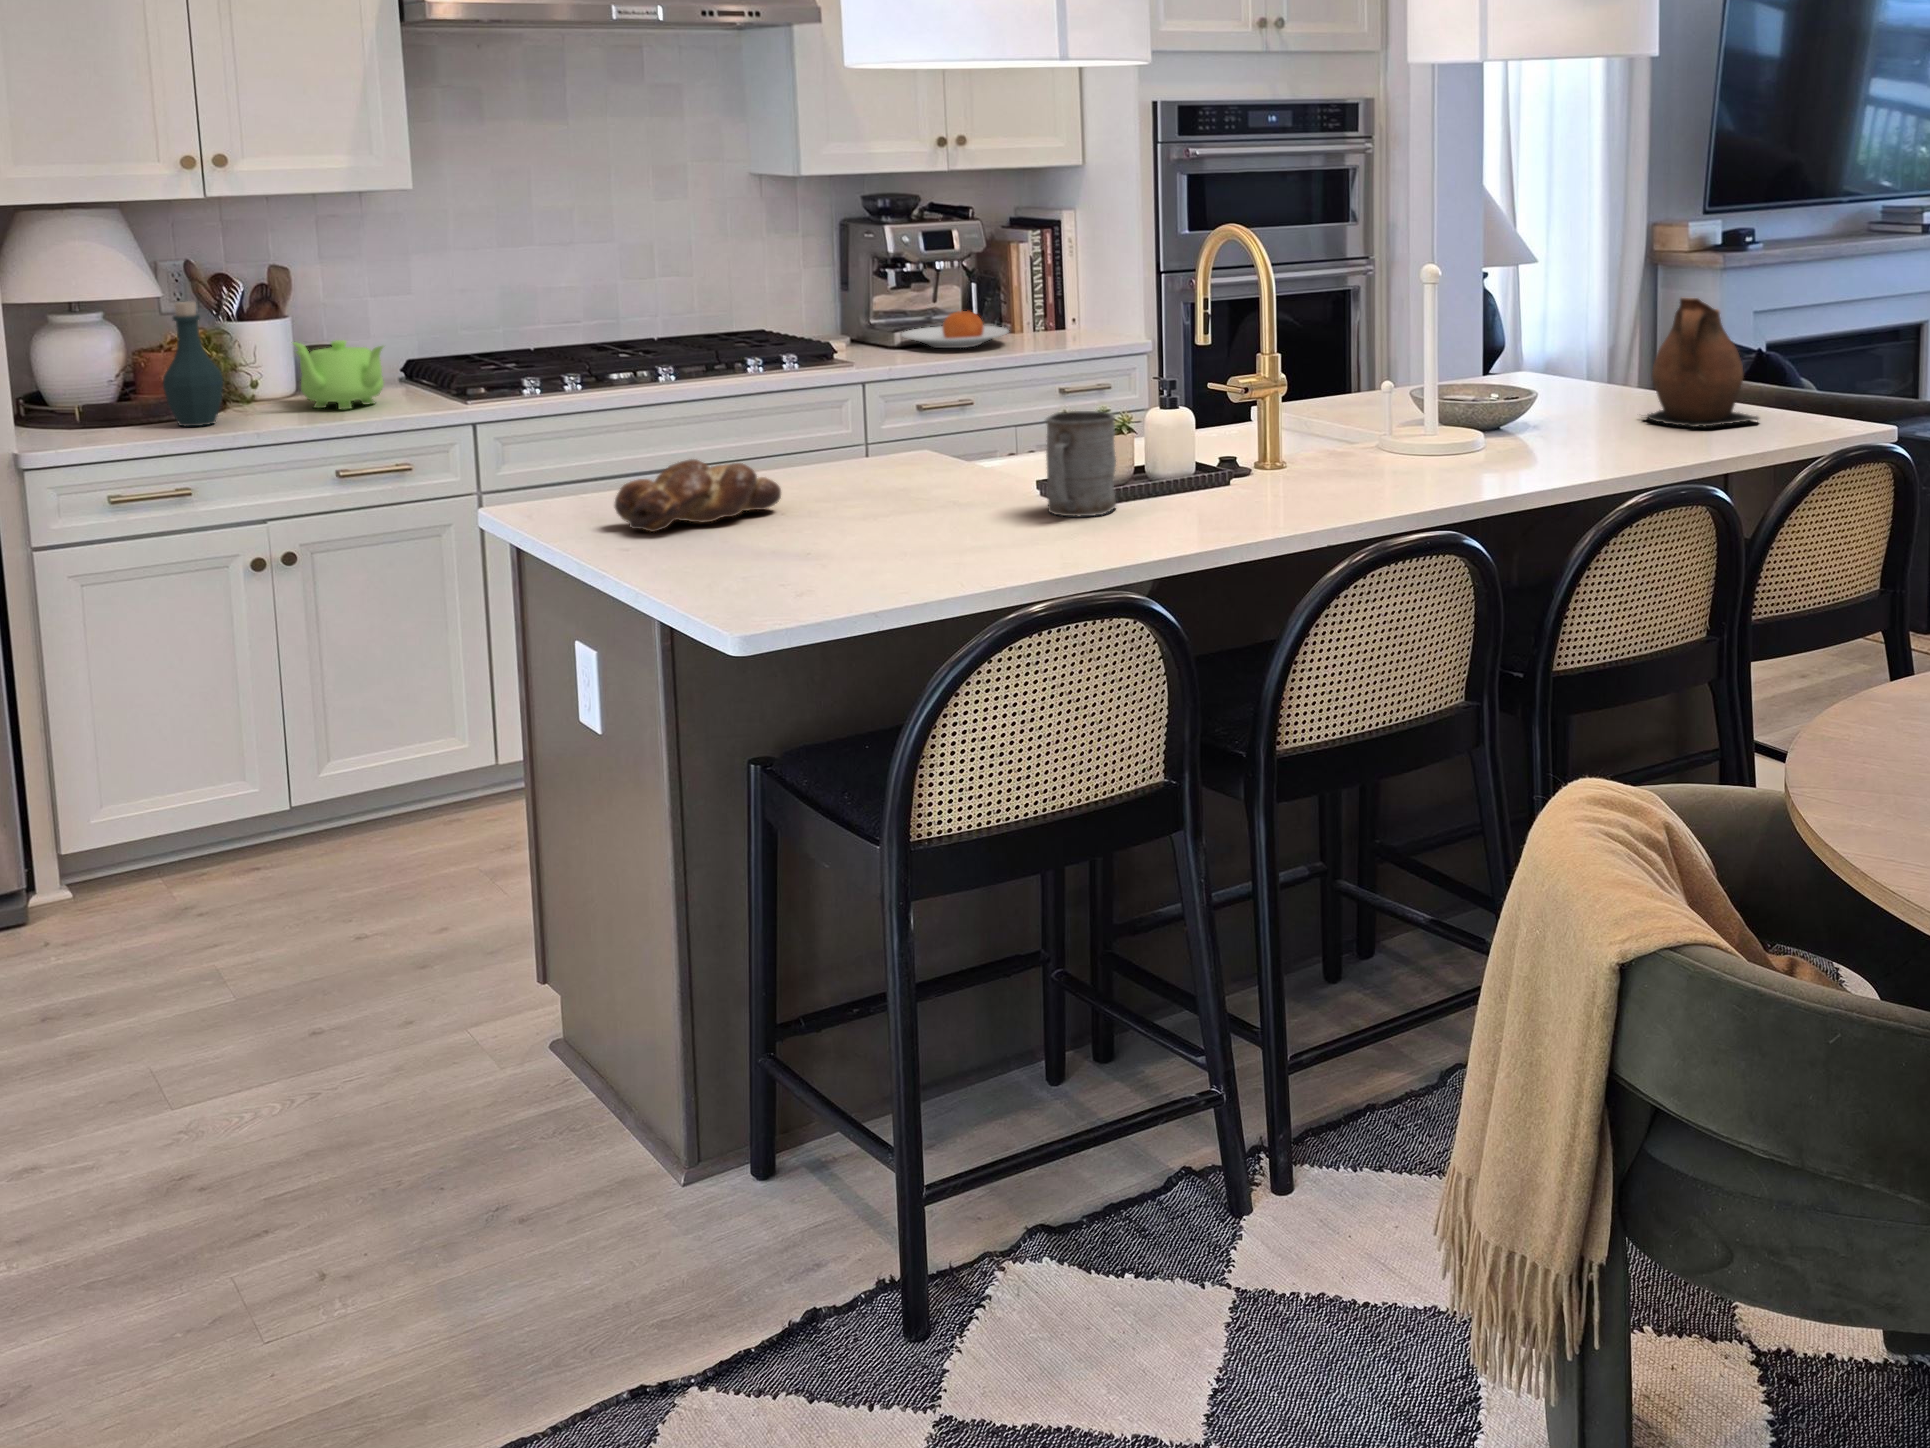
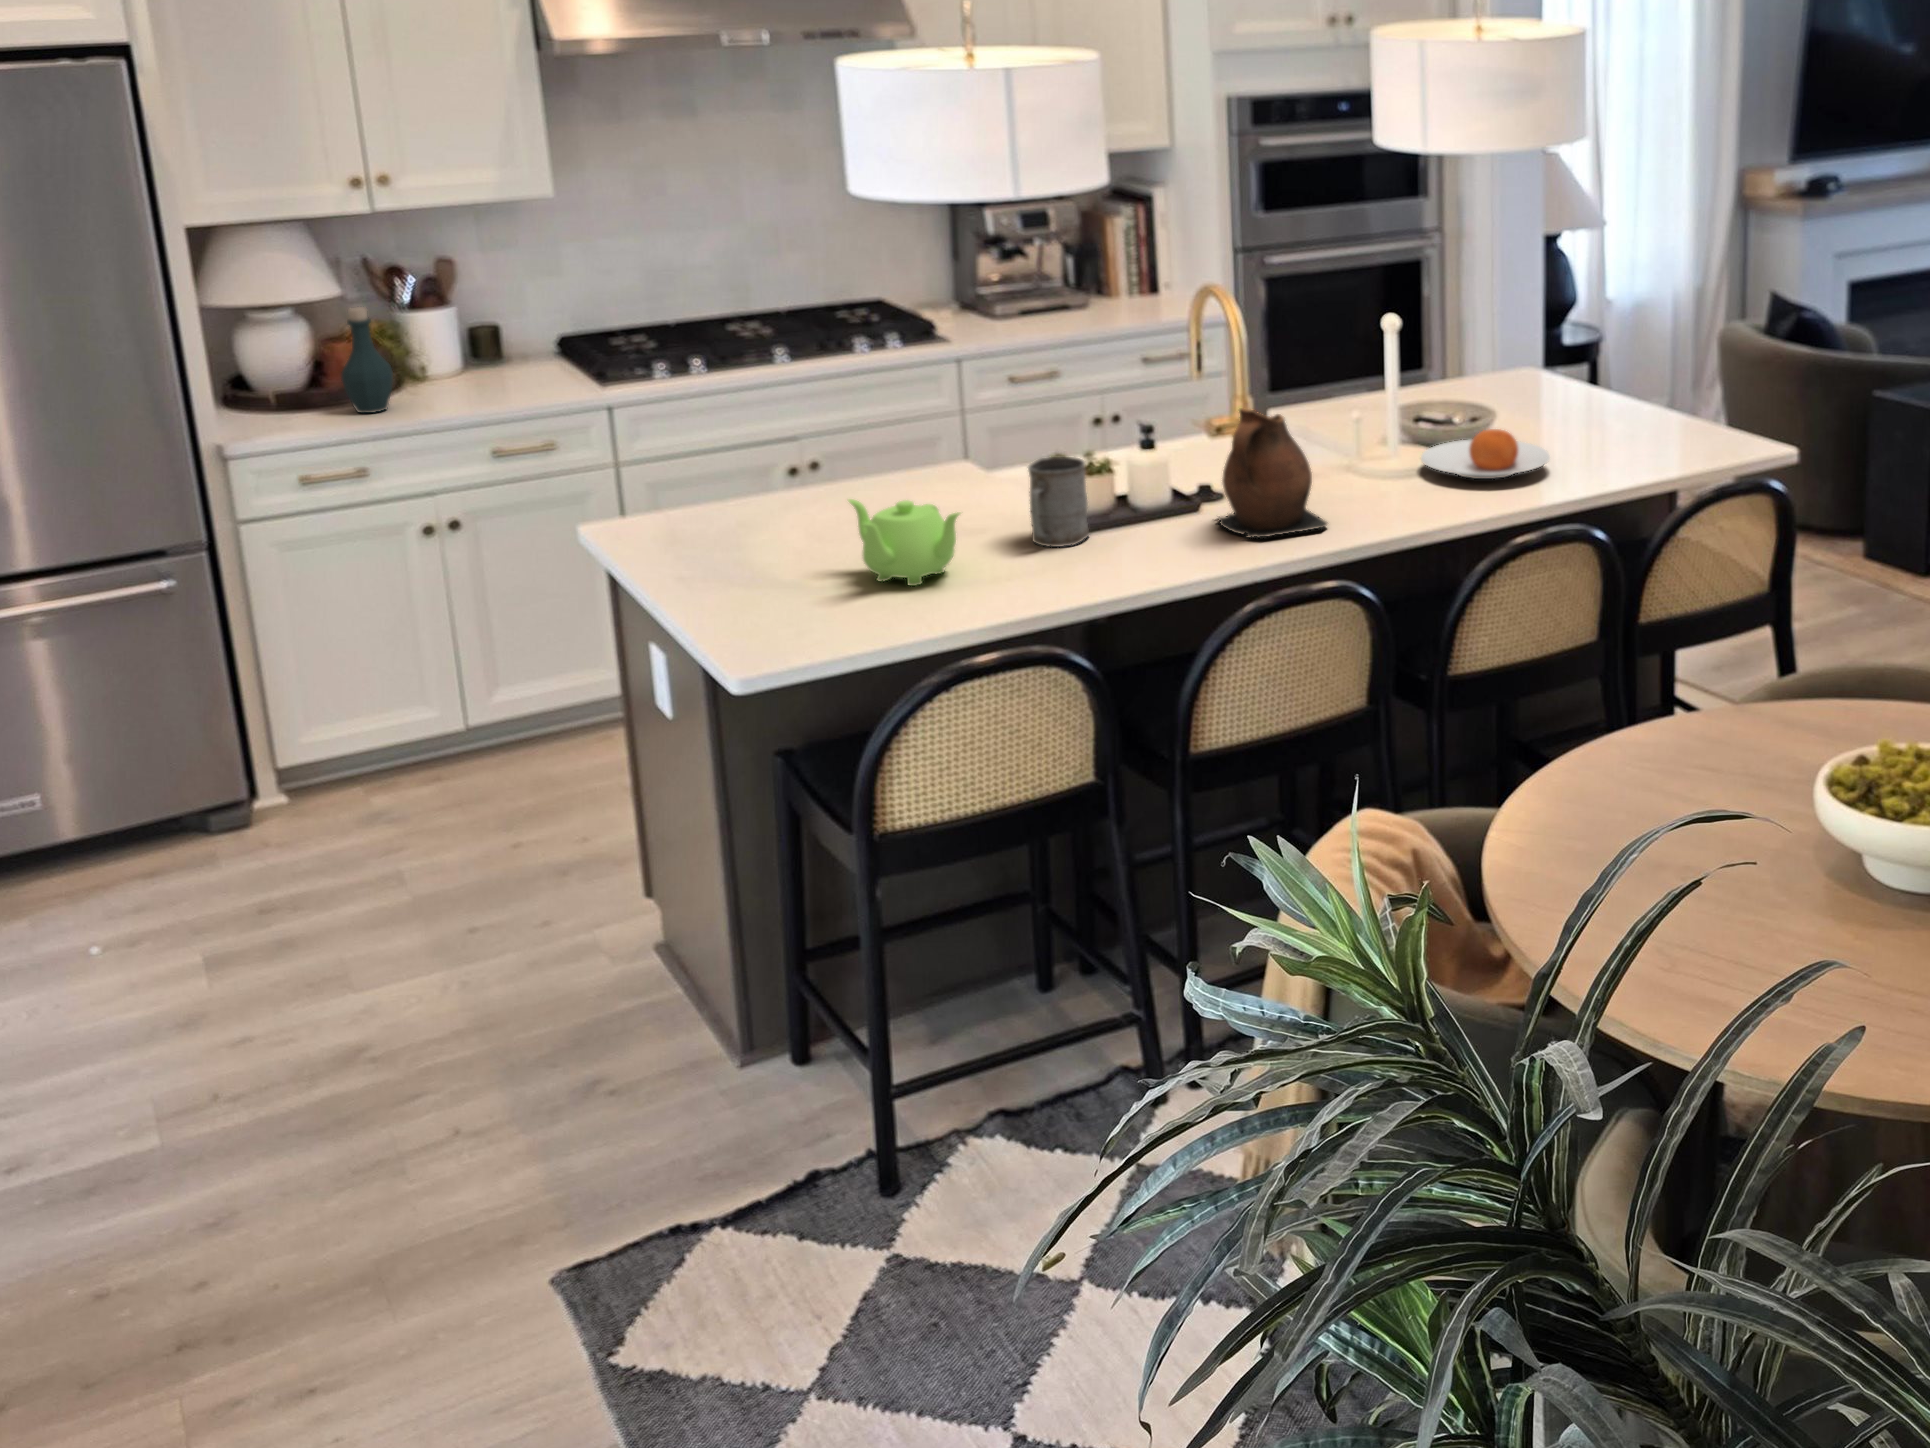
ceramic pitcher: present [1646,298,1759,427] -> present [1218,408,1328,538]
plate: present [902,311,1009,348] -> present [1421,429,1550,479]
teapot: present [293,340,384,410] -> present [848,499,960,586]
bread loaf: present [614,459,781,532] -> none [678,493,818,557]

